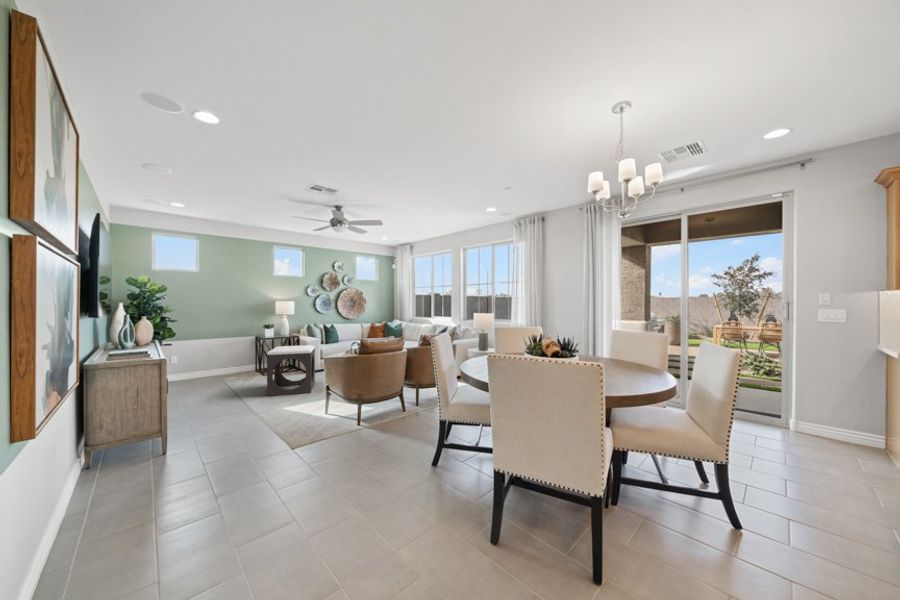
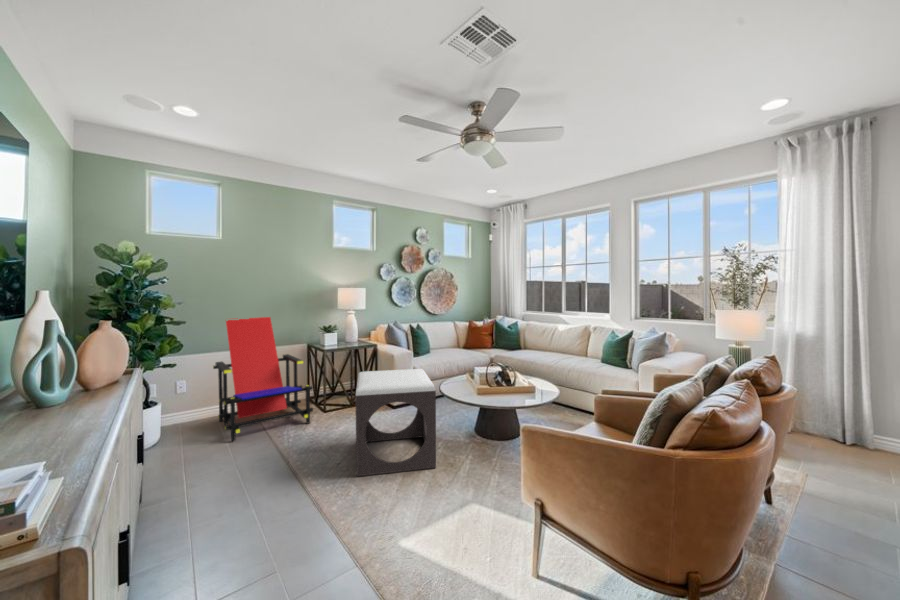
lounge chair: none [193,319,253,387] -> present [213,317,313,441]

